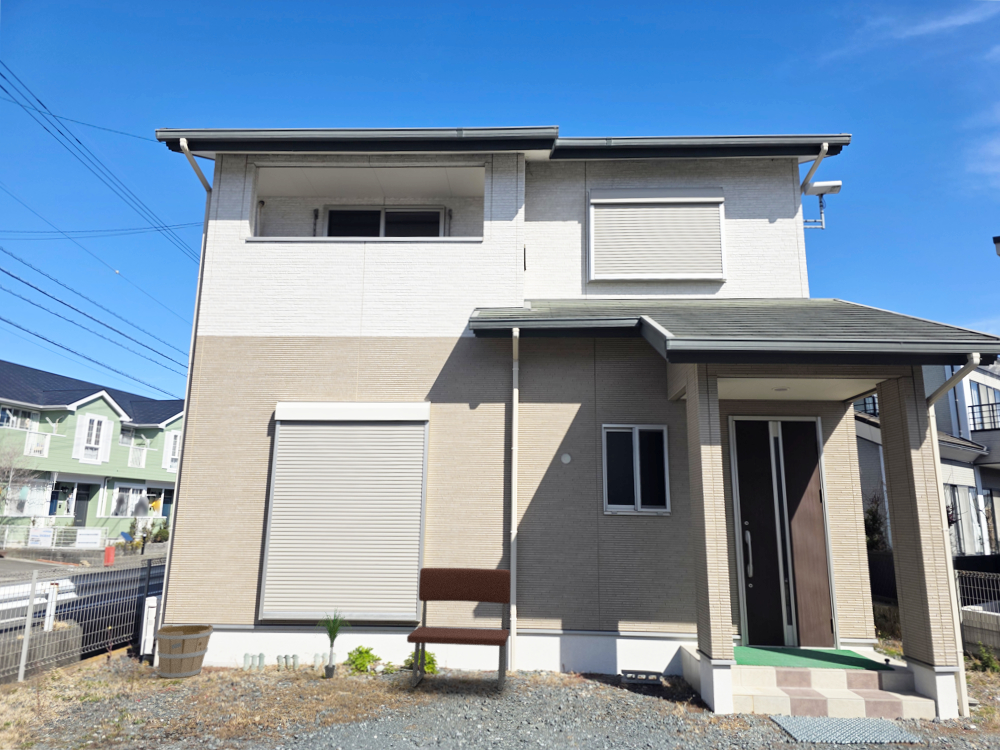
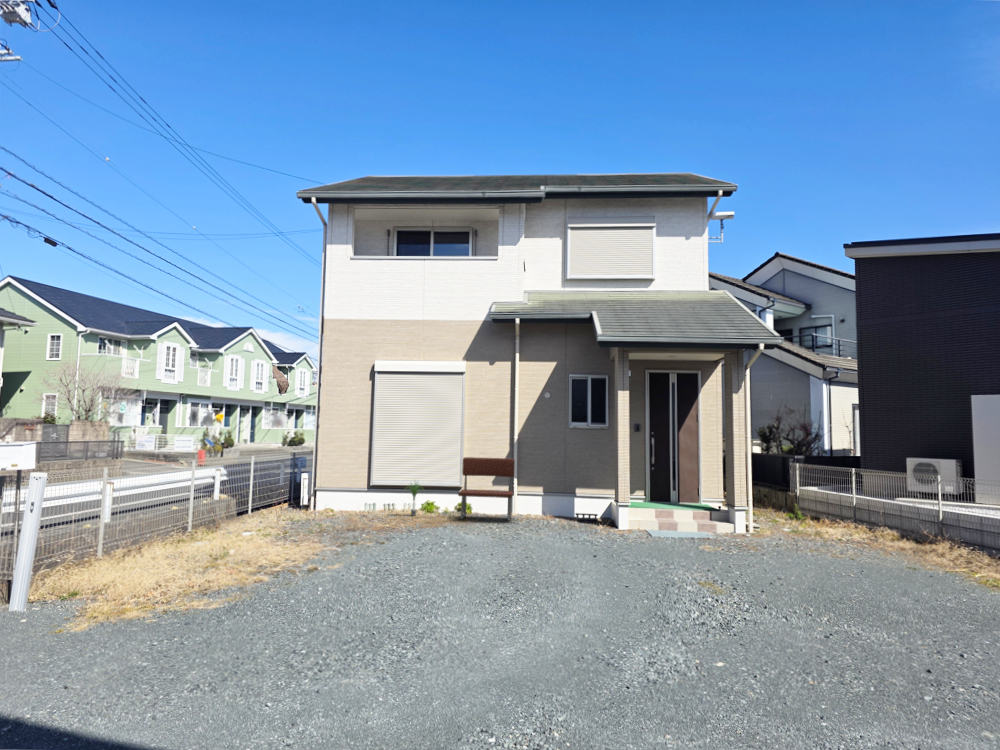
wooden bucket: present [156,625,213,678] -> none [316,488,346,515]

